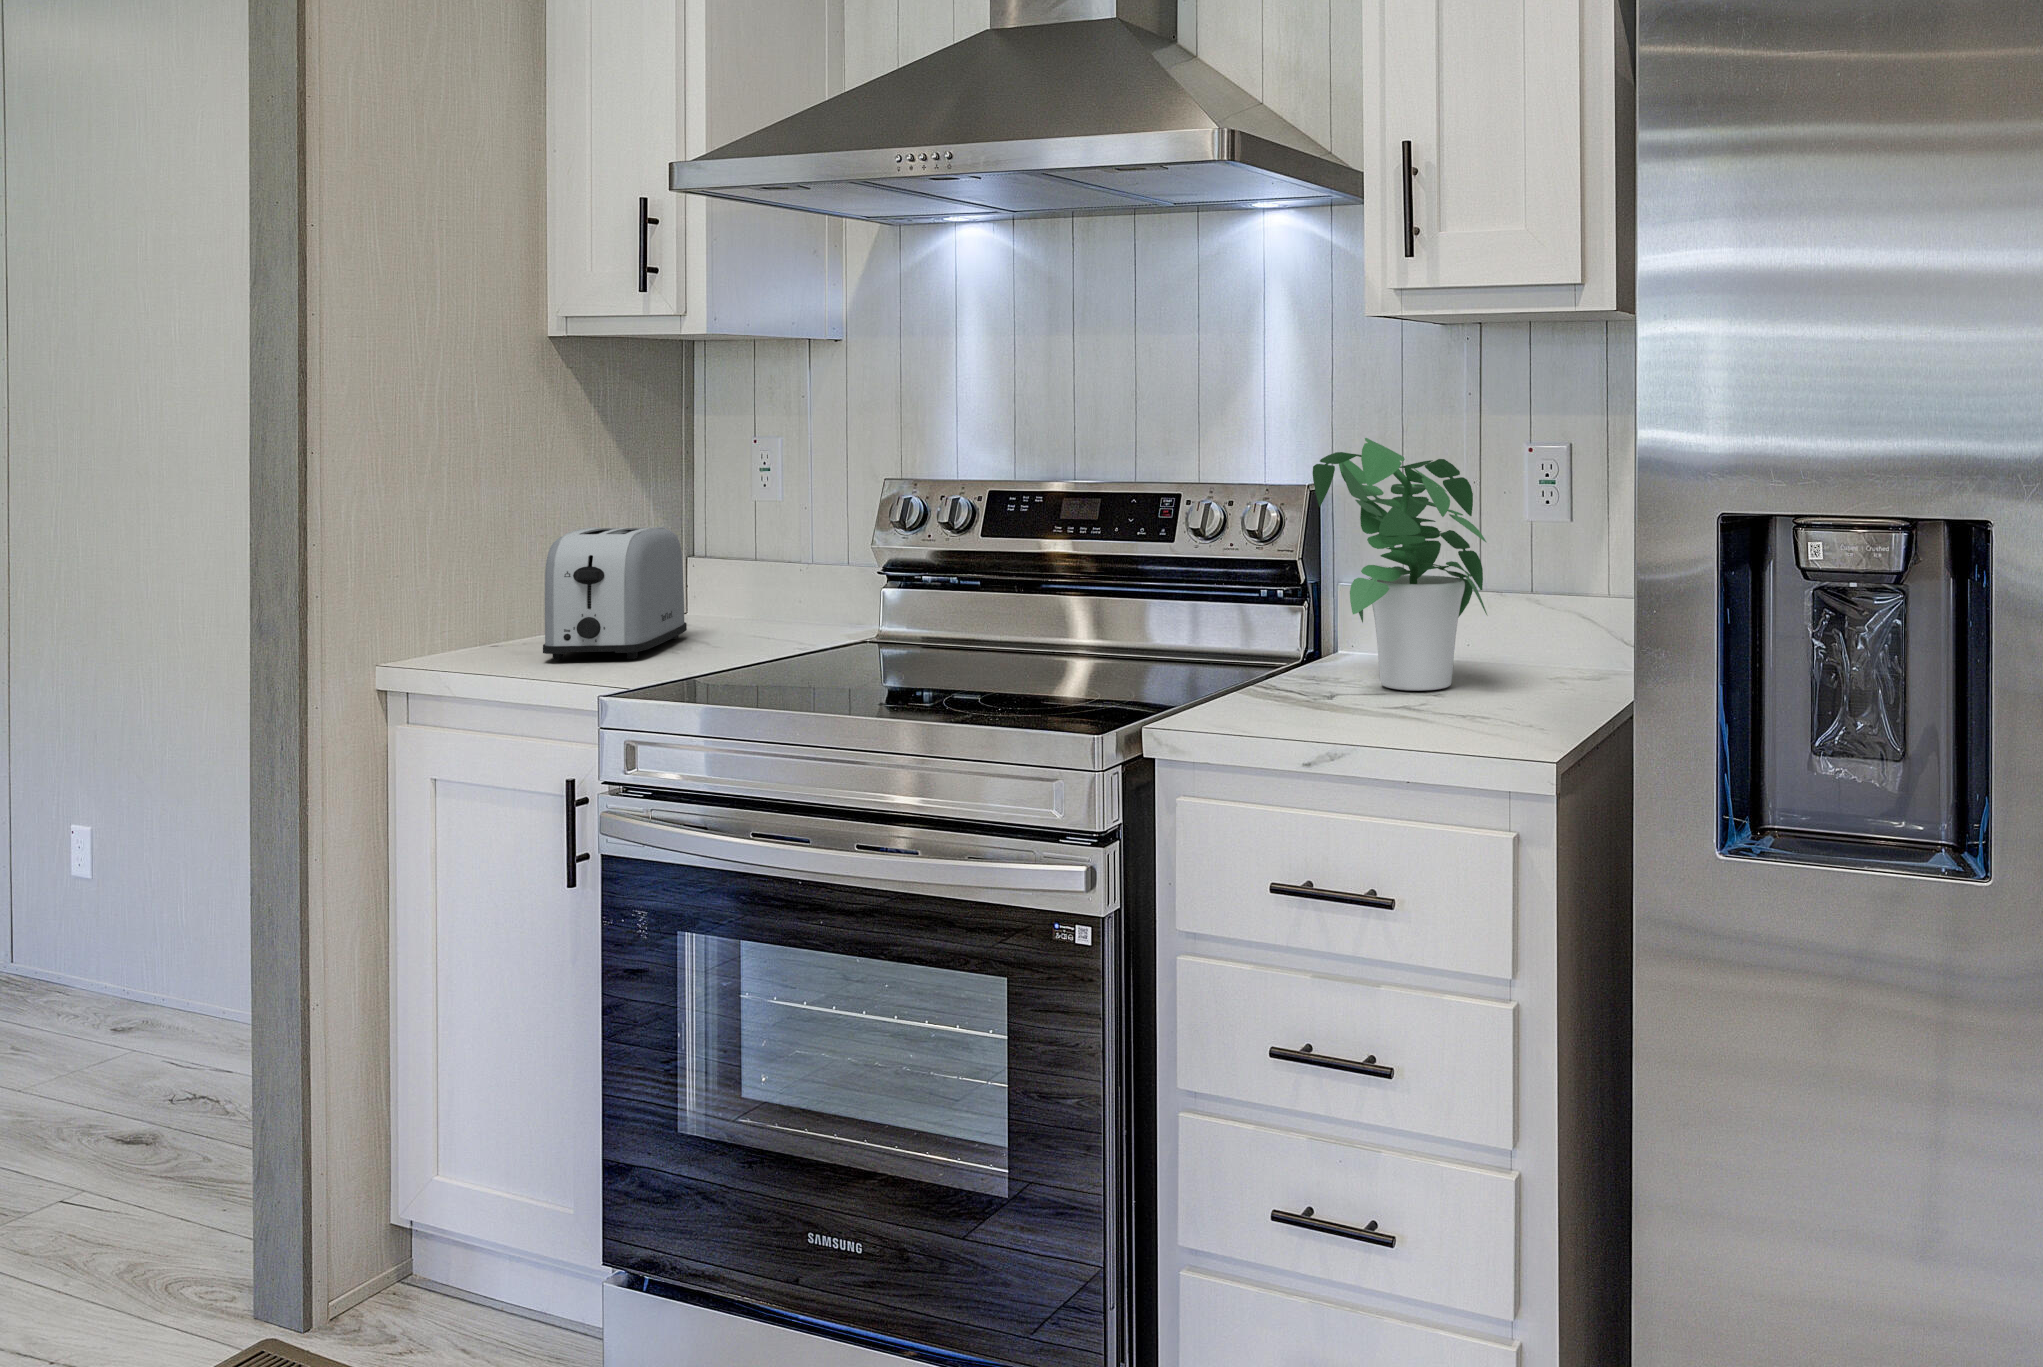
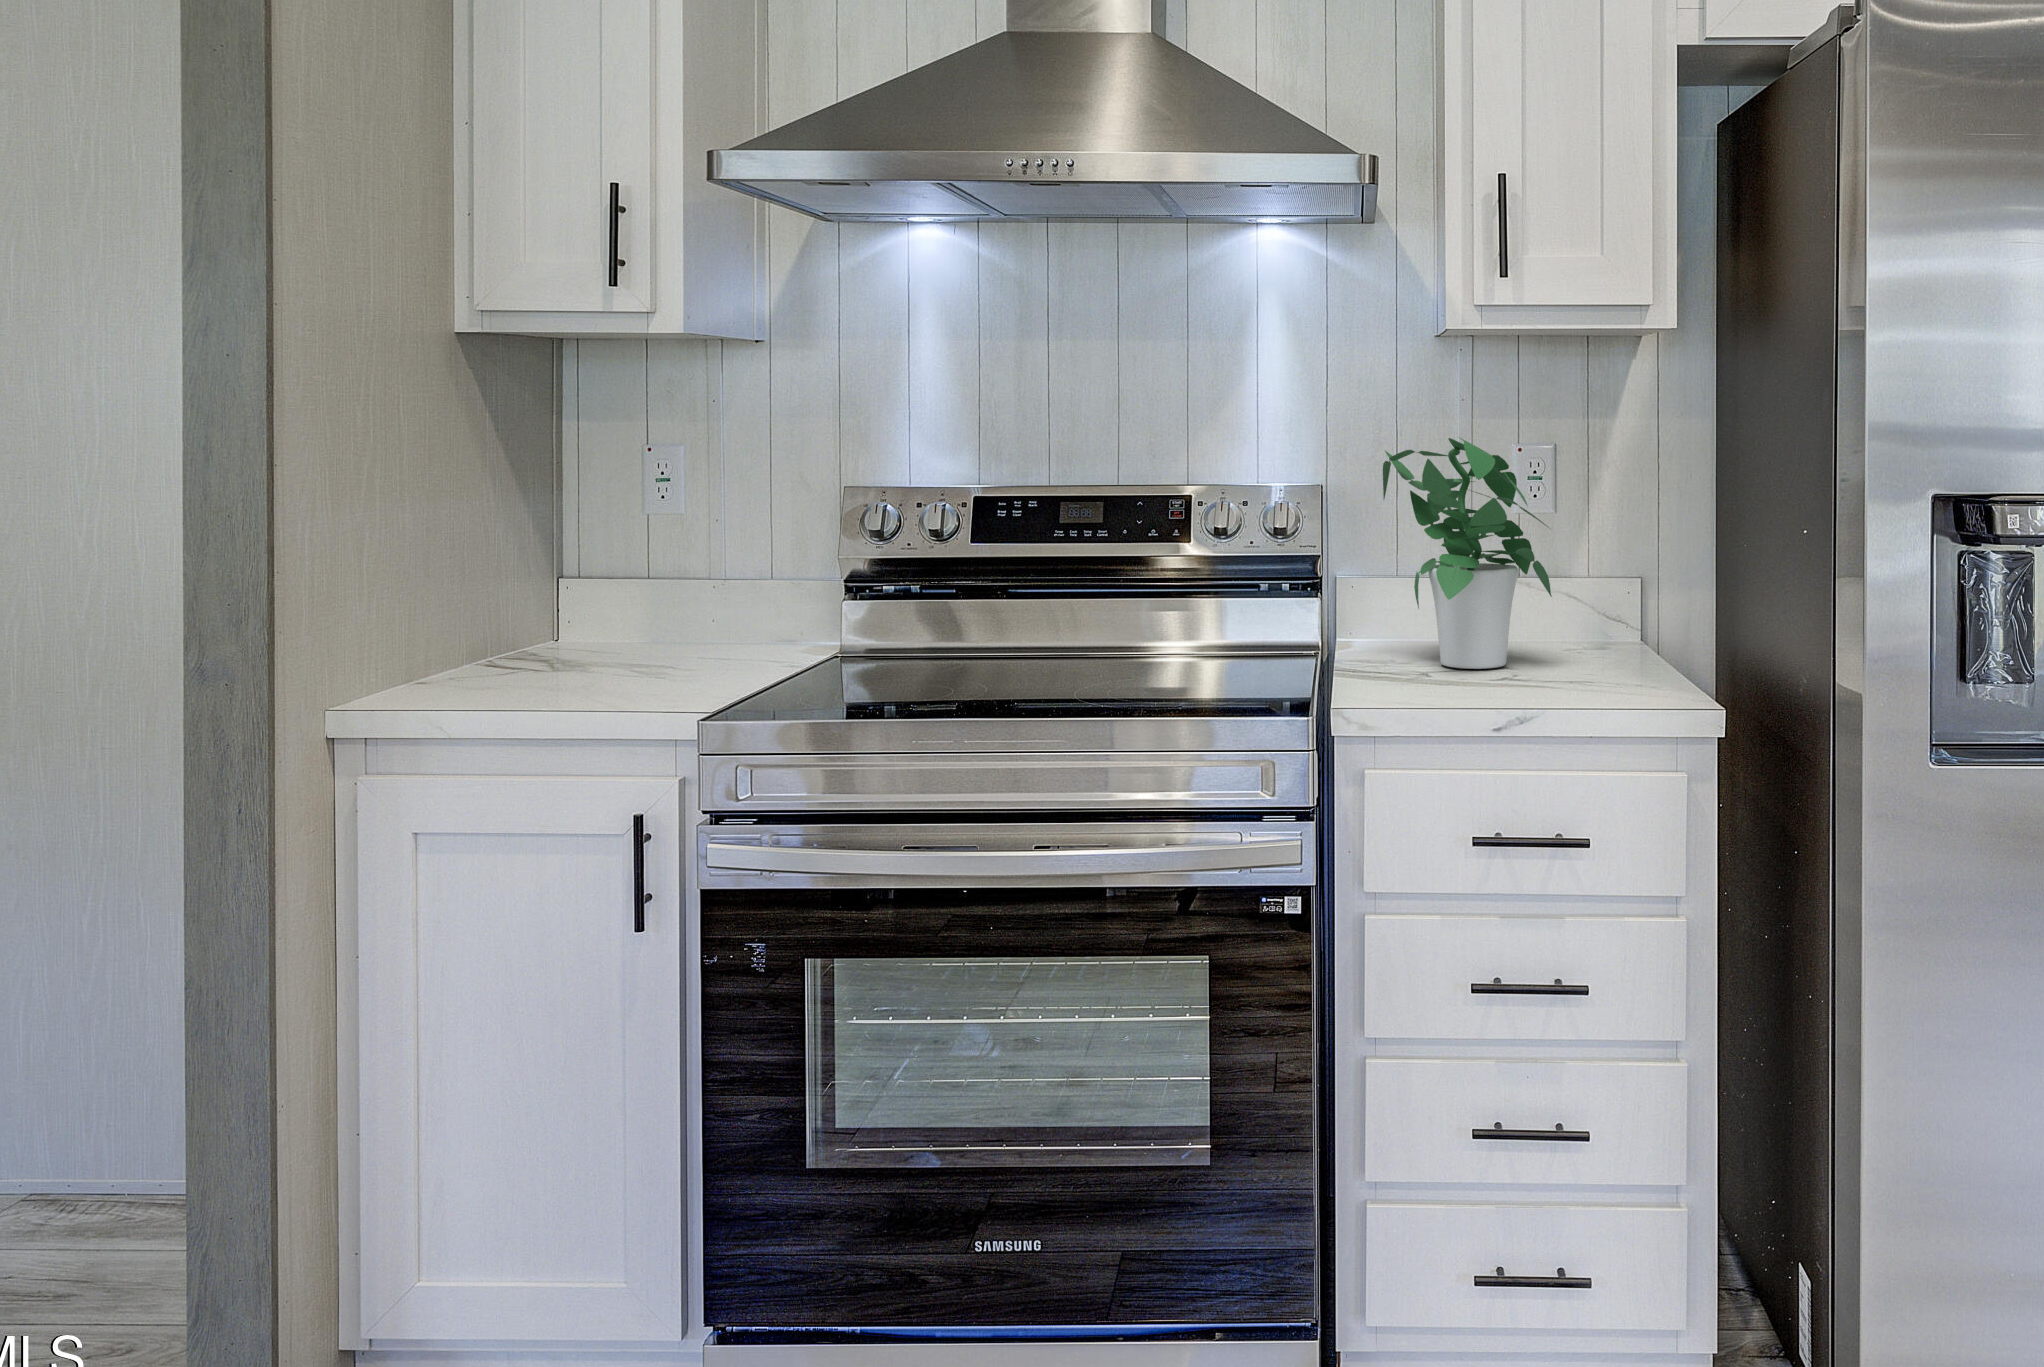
toaster: present [543,527,687,660] -> none [508,541,633,694]

